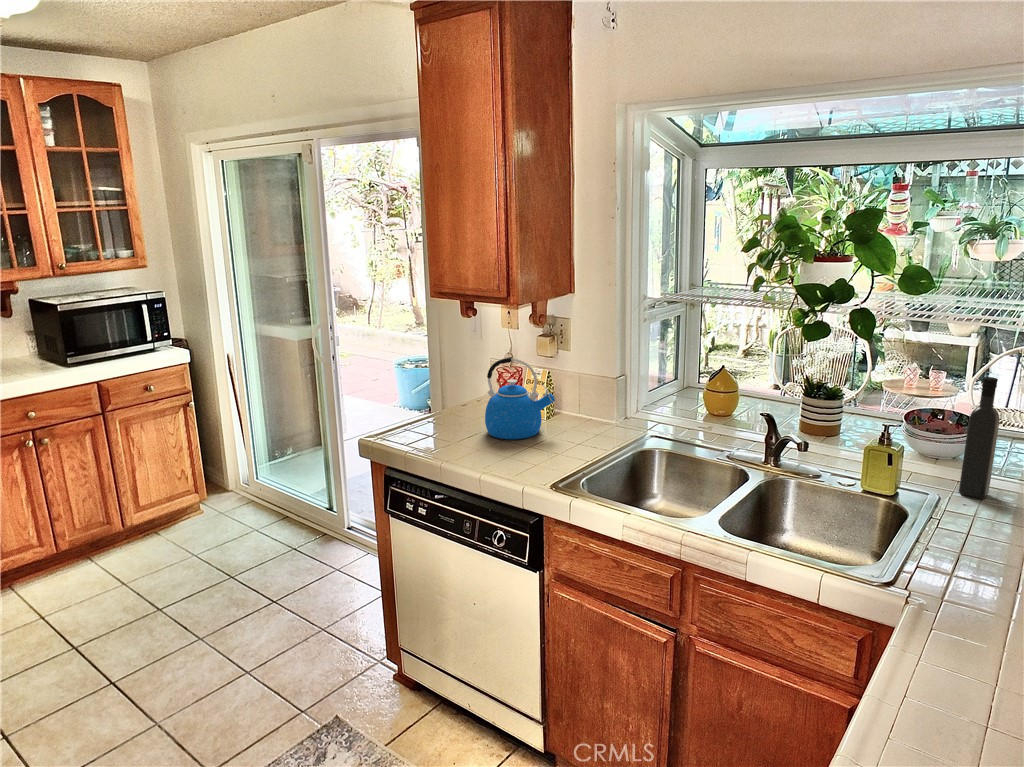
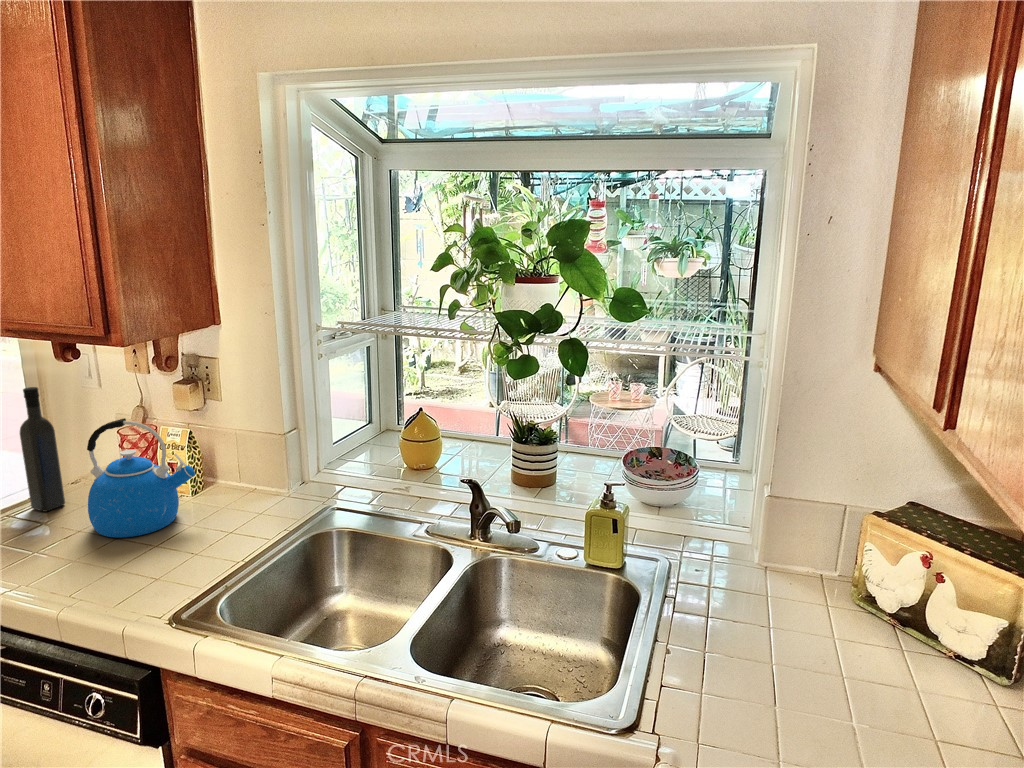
wine bottle: present [959,377,1000,499] -> present [20,387,65,512]

